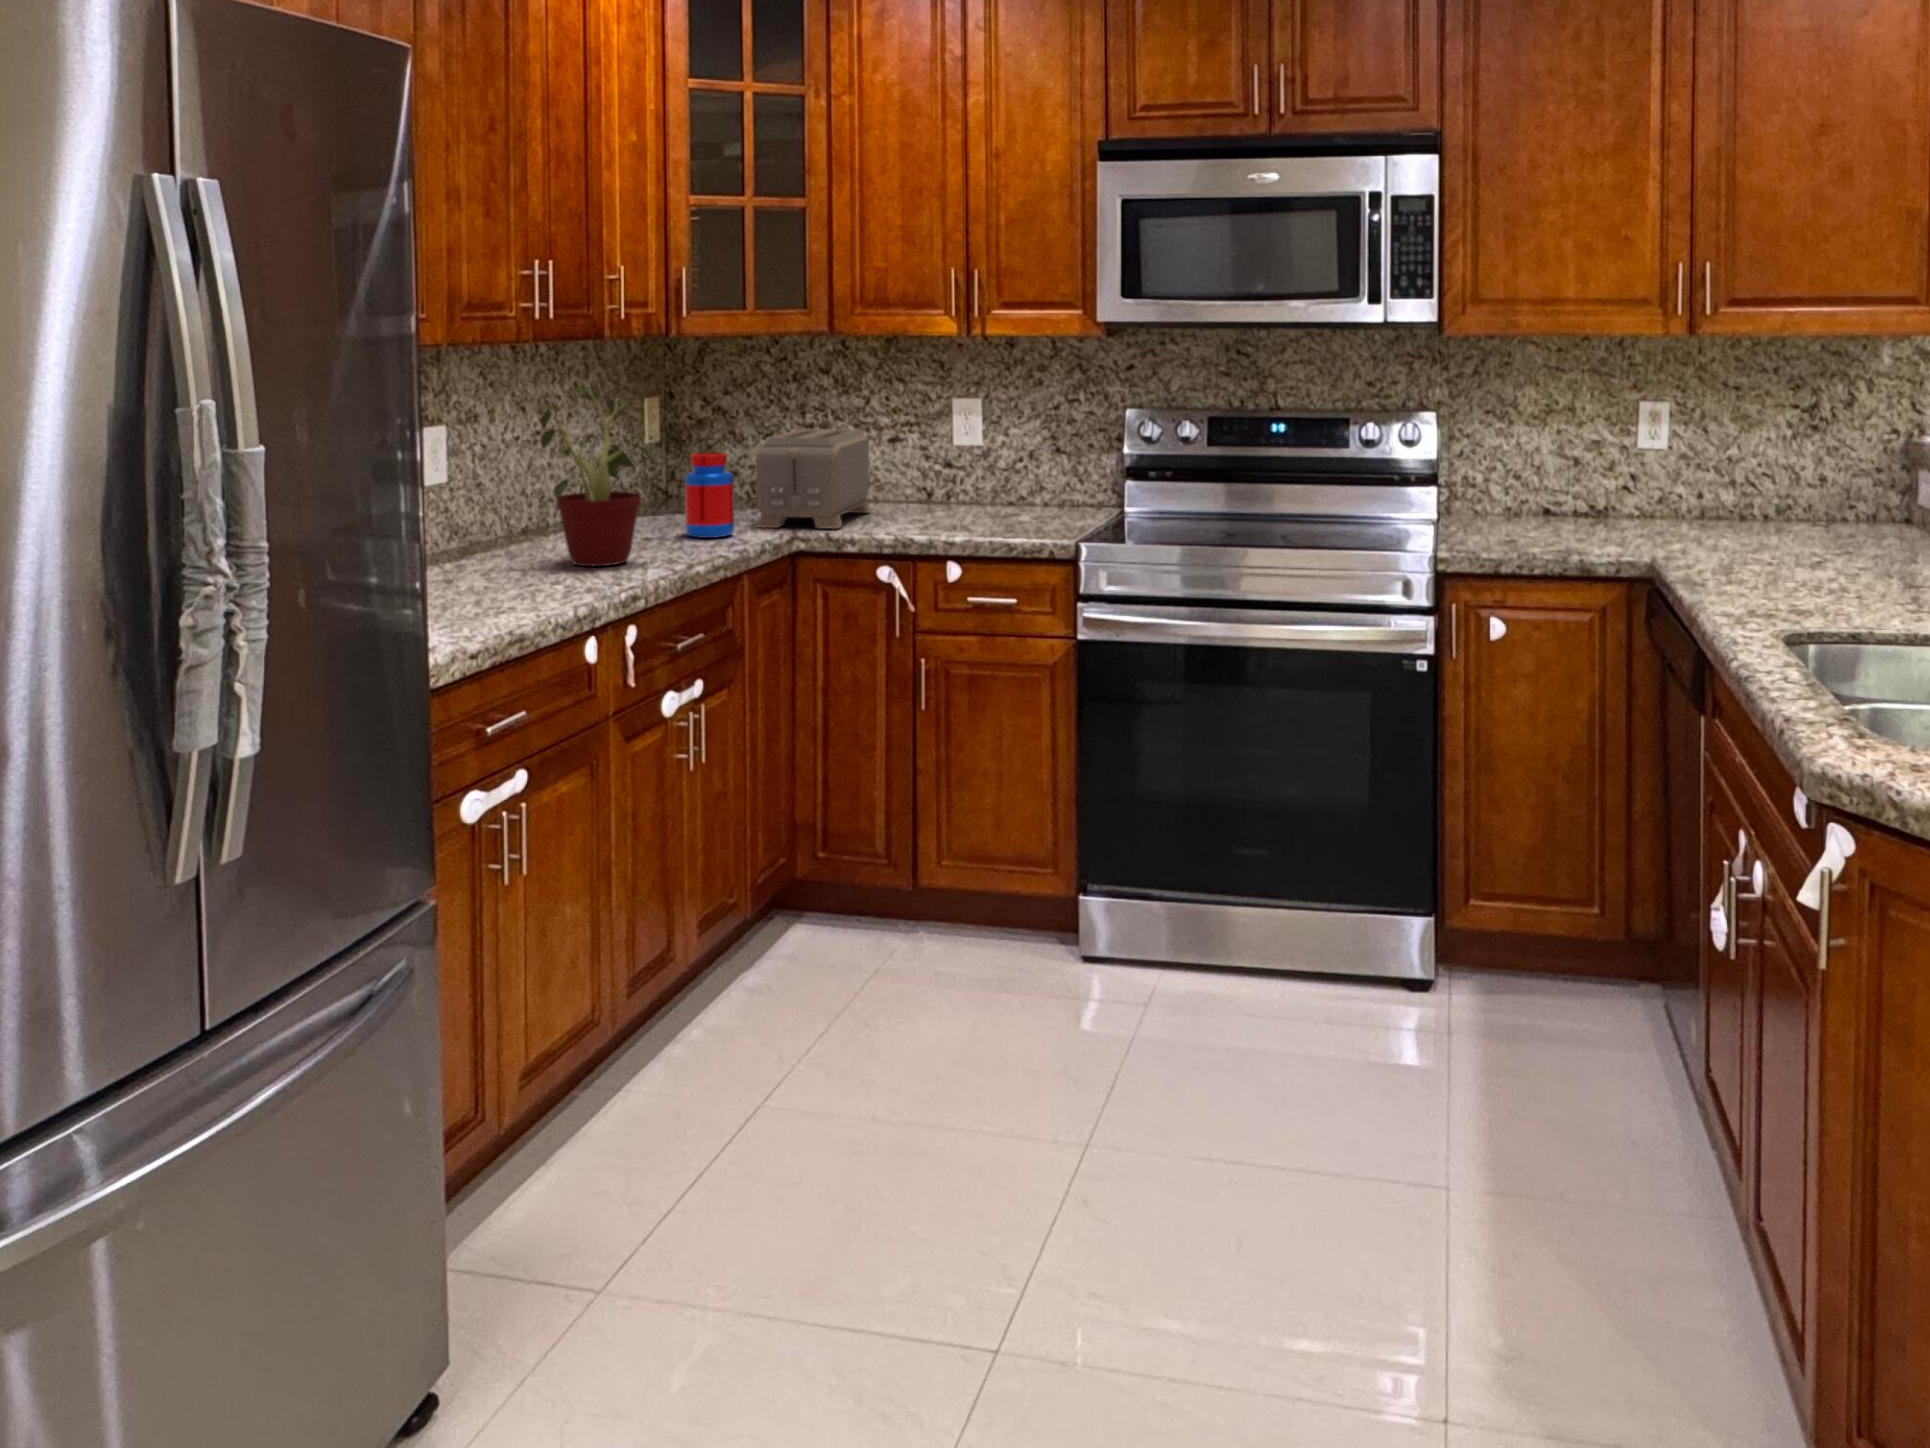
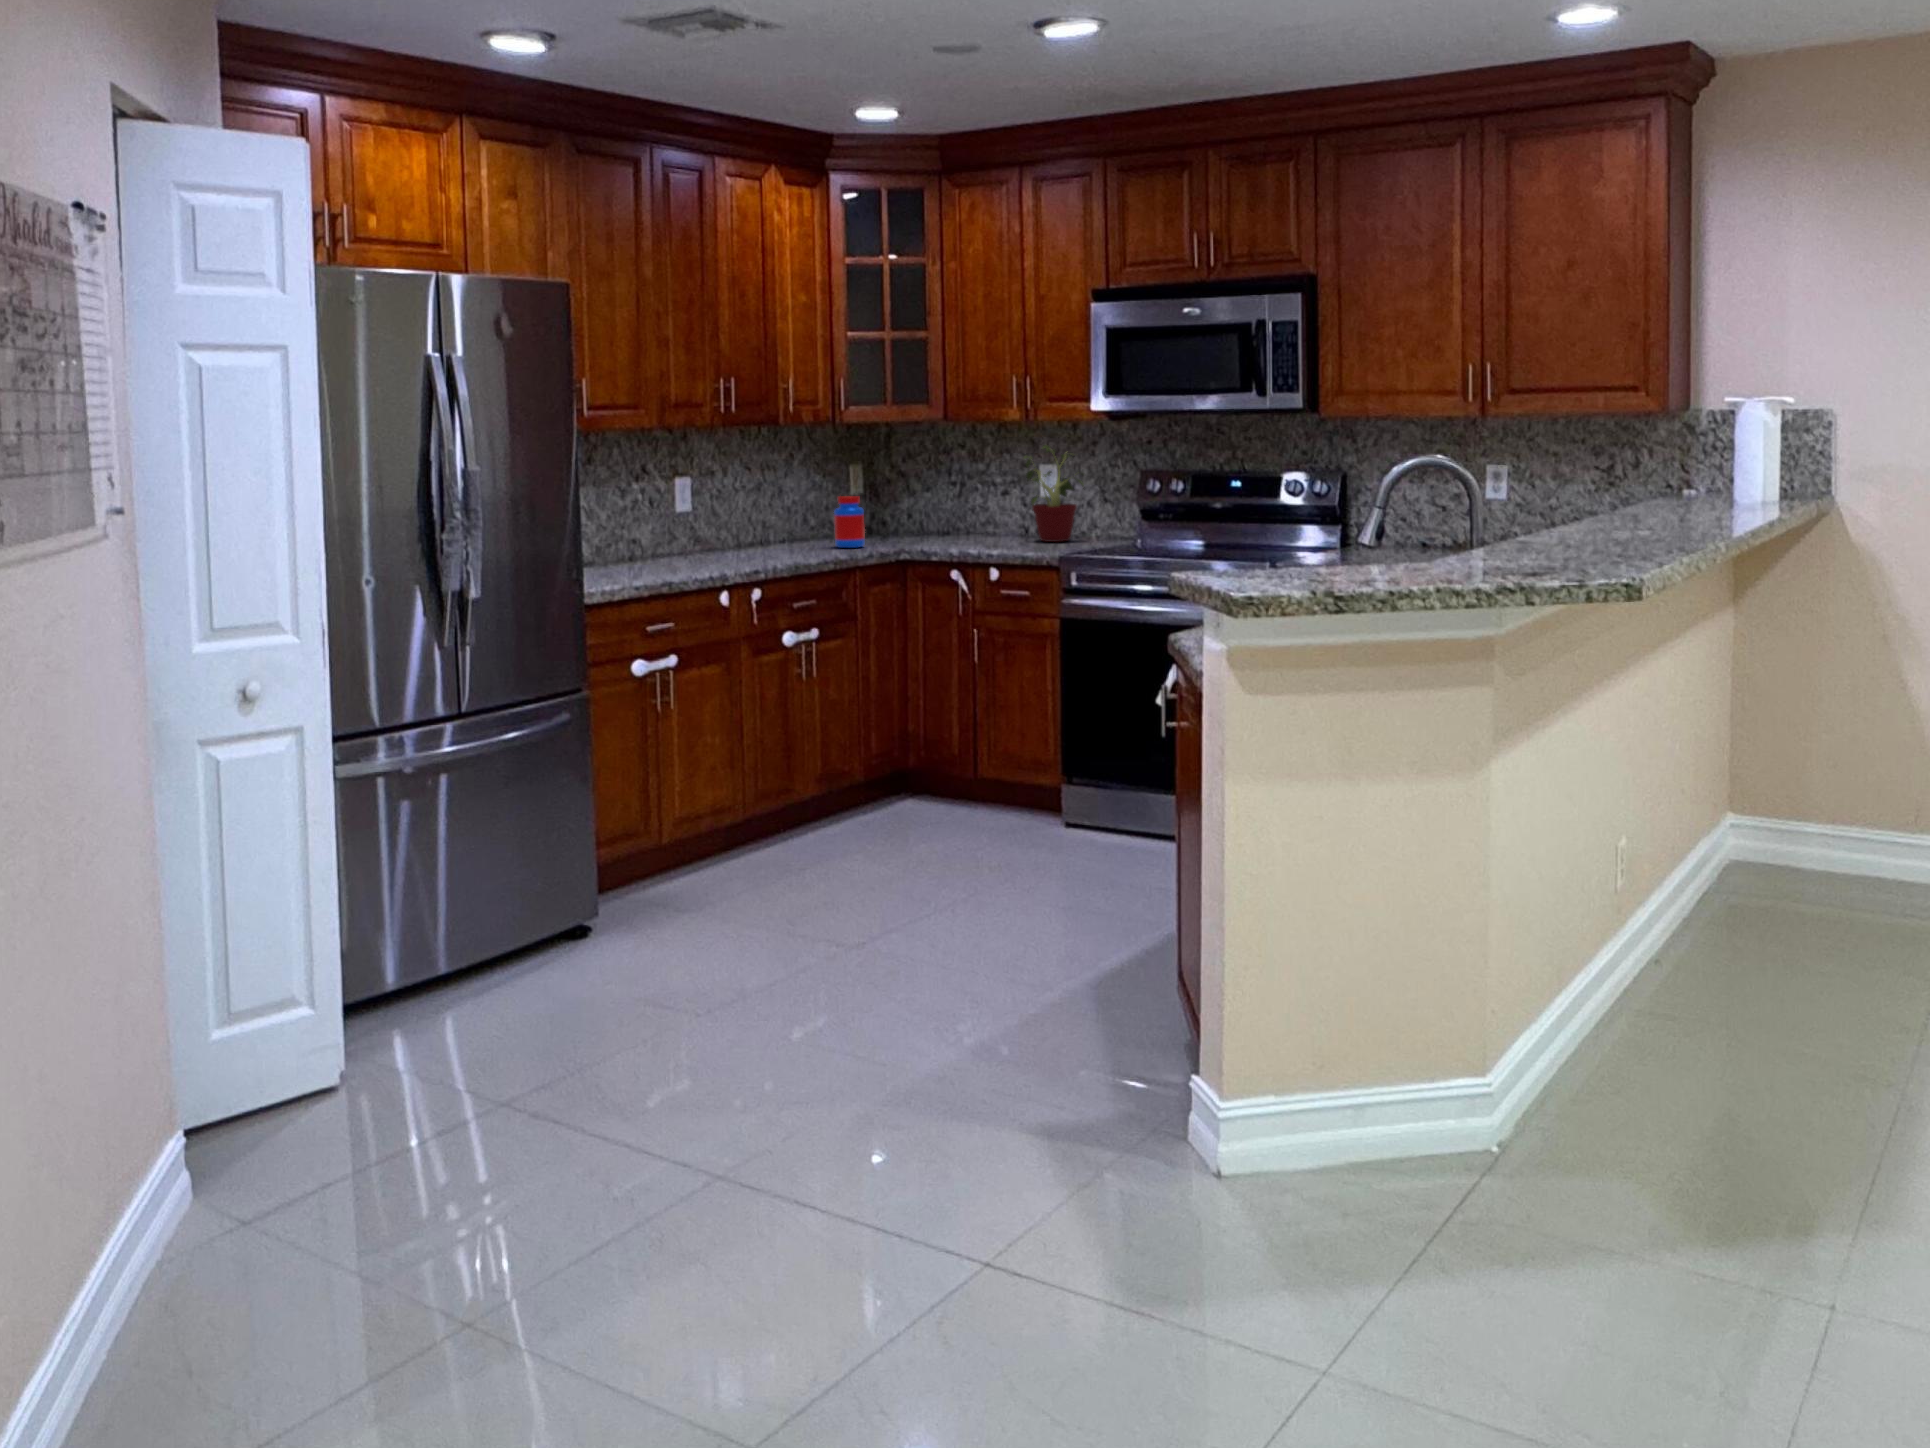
potted plant: present [537,385,655,566] -> present [1025,445,1083,542]
toaster: present [756,429,871,529] -> none [886,484,975,546]

